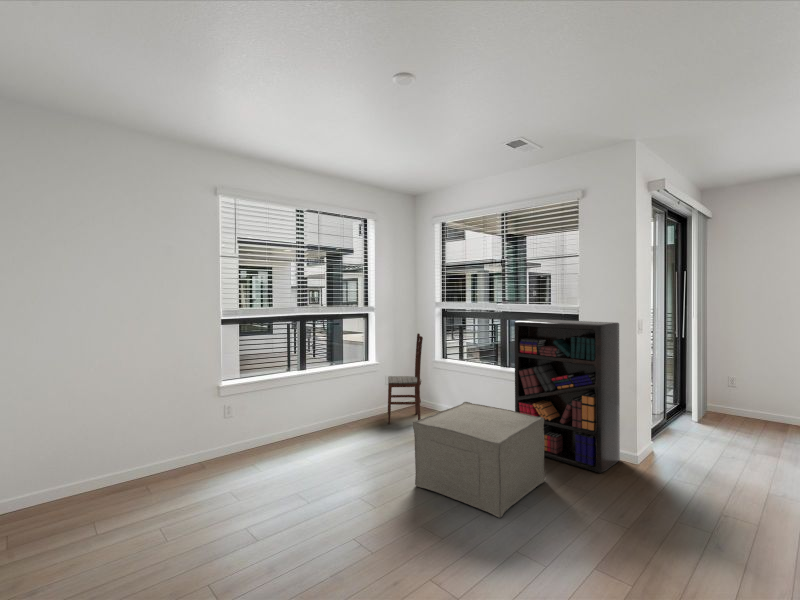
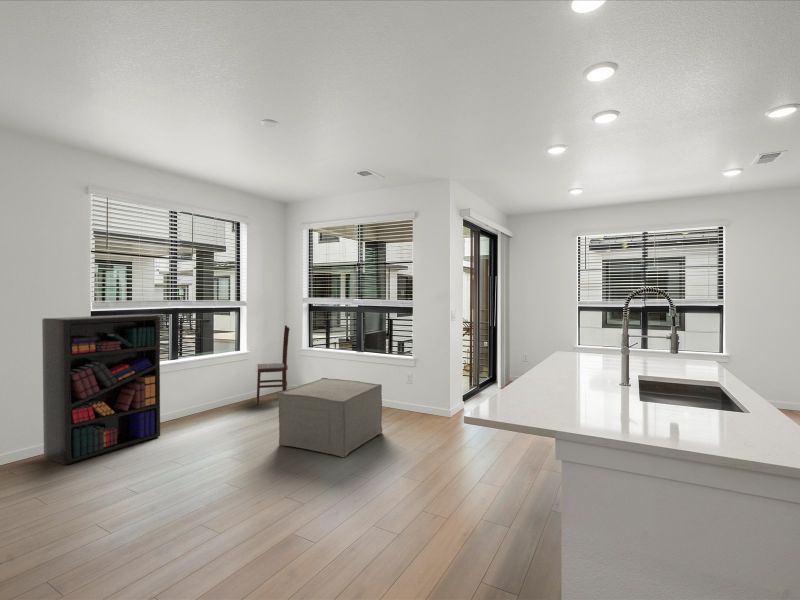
bookshelf: present [514,319,620,473] -> present [42,314,160,464]

